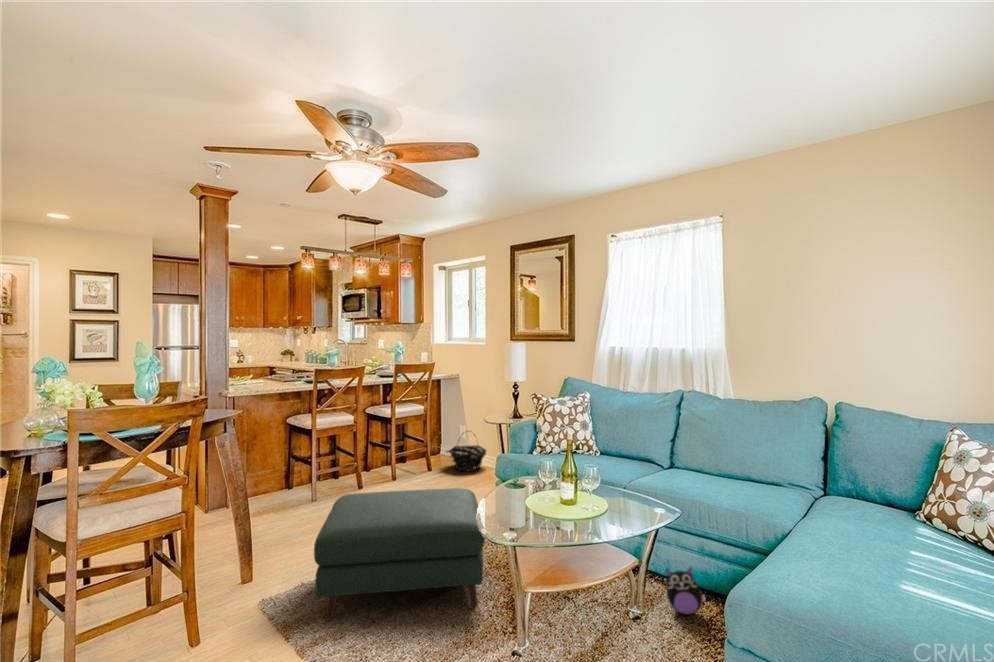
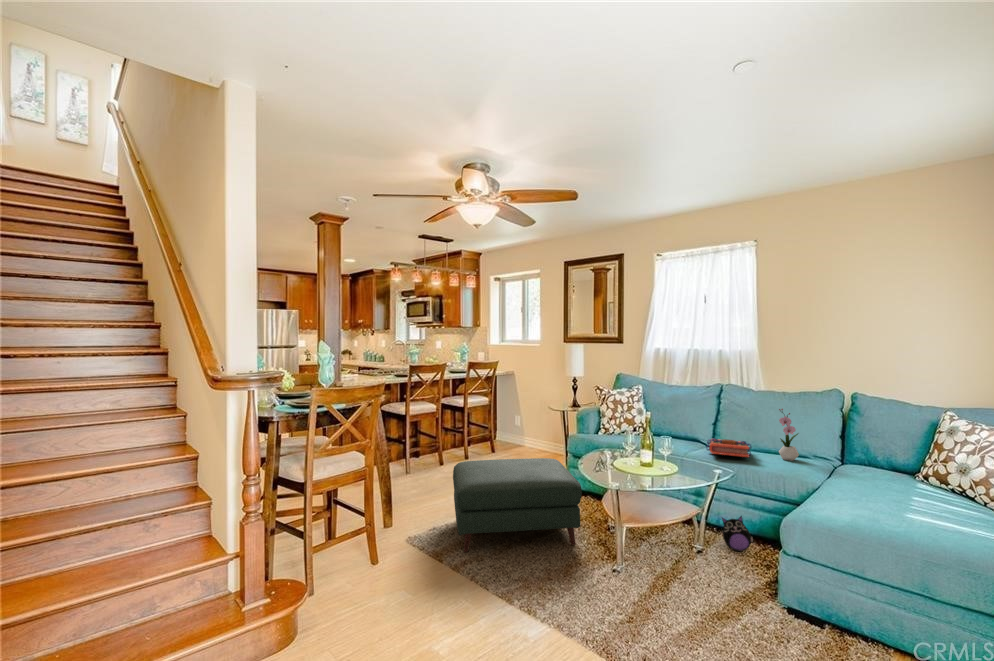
flower arrangement: none [745,424,771,491] -> present [779,409,799,461]
basket: present [447,434,486,471] -> none [507,418,542,453]
book: none [656,461,712,488] -> present [706,439,752,457]

